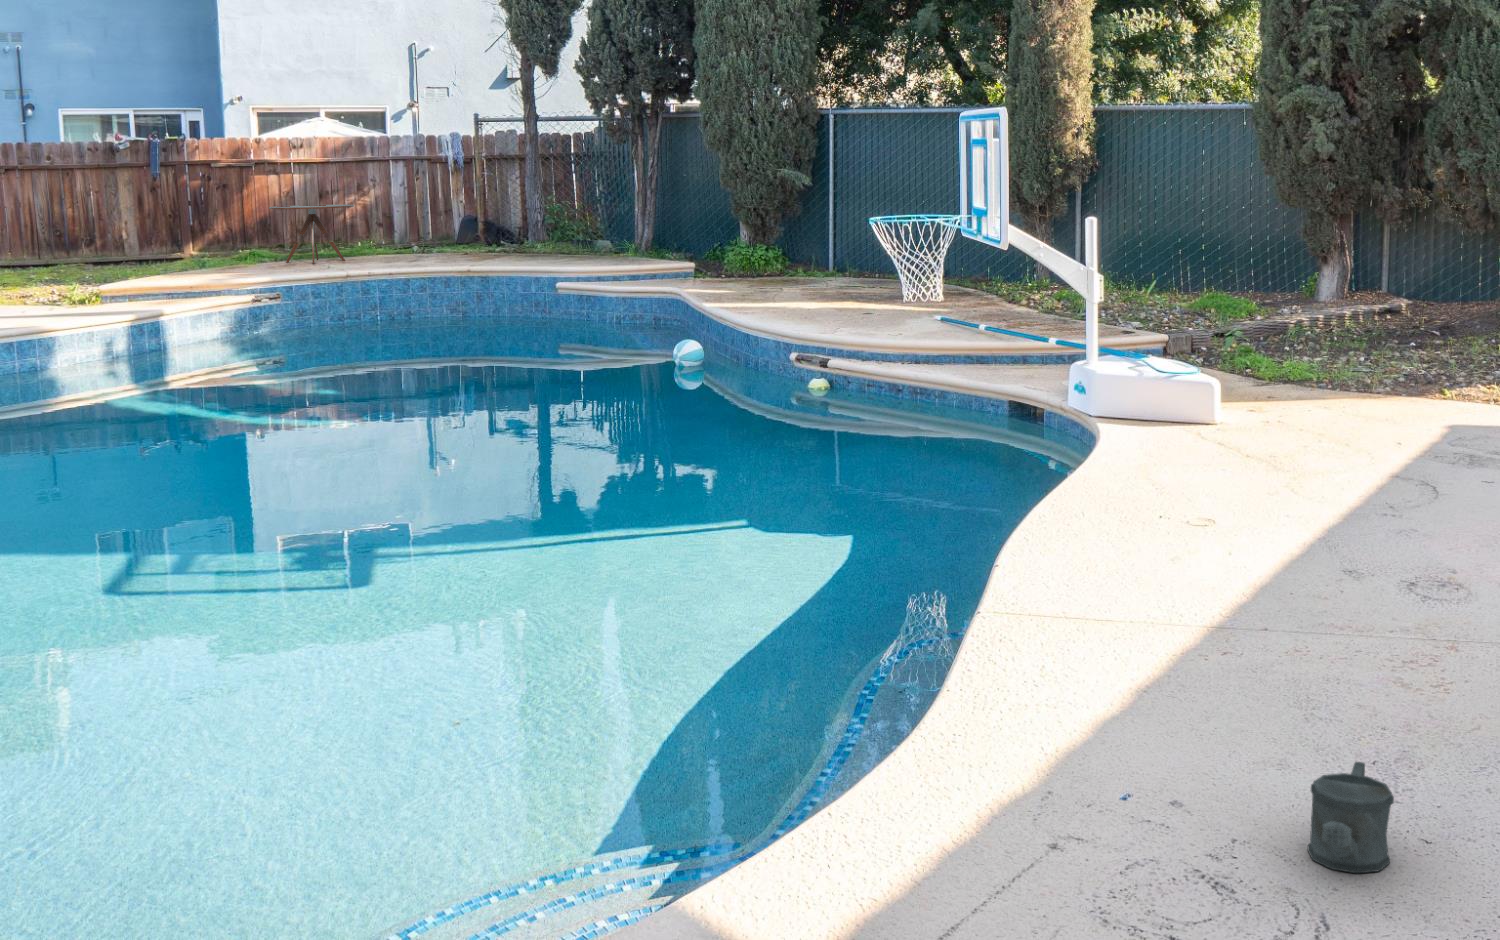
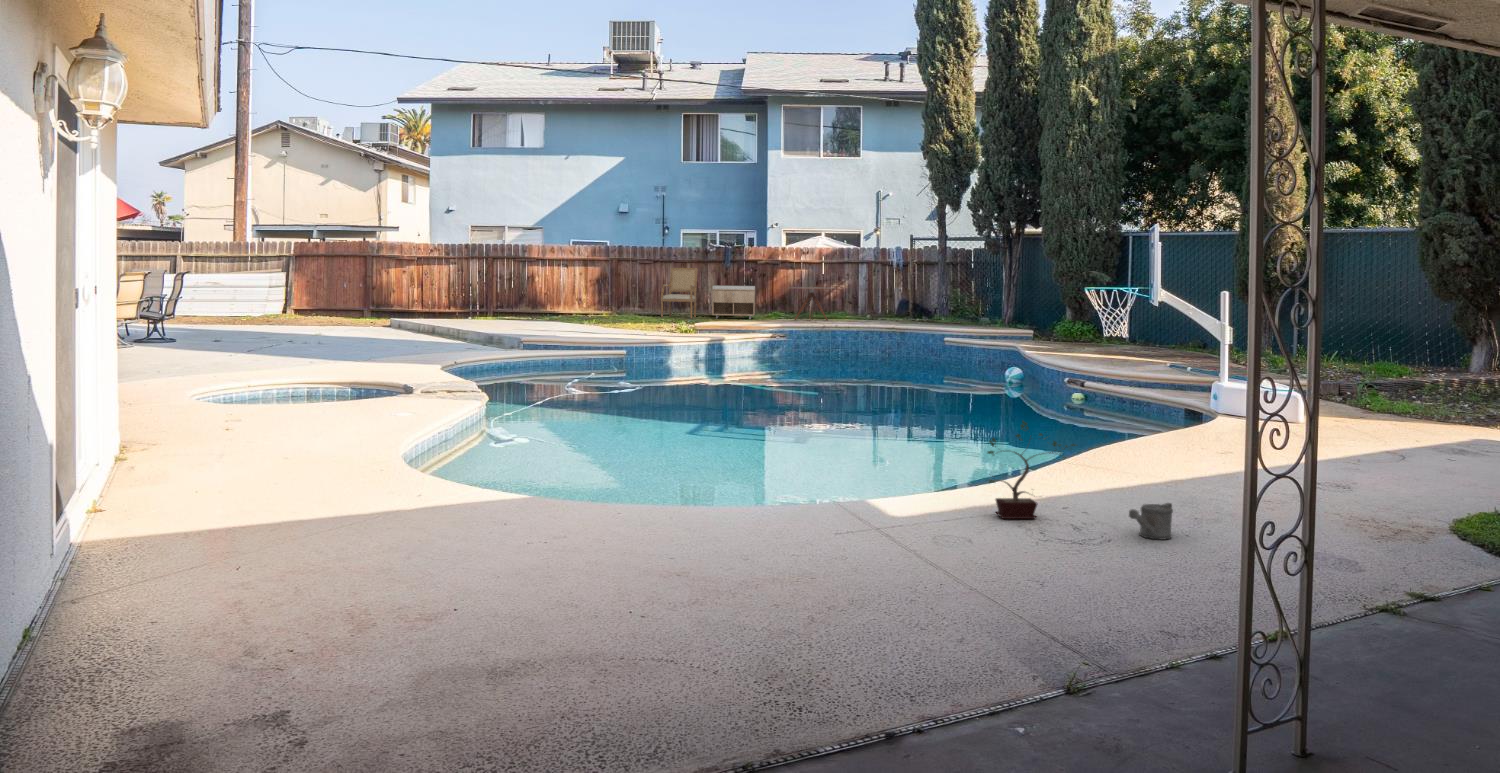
chair: none [31,179,104,272] -> present [661,268,698,319]
storage bench: none [130,207,214,268] -> present [712,285,755,319]
potted plant: none [917,583,1134,845] -> present [988,421,1076,519]

